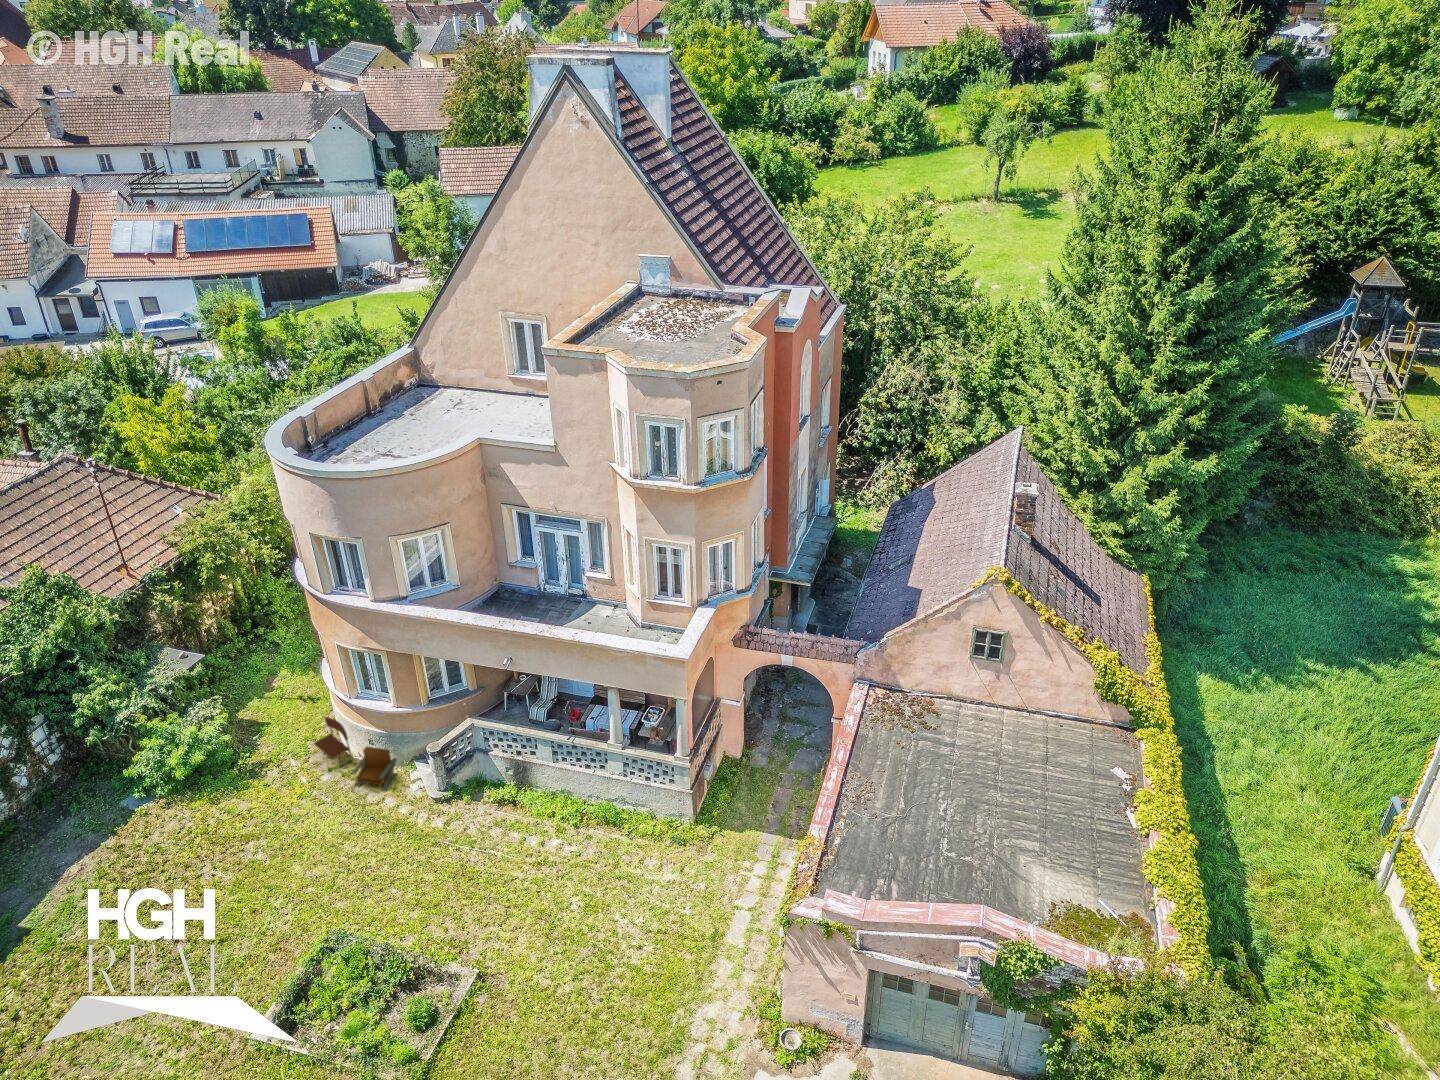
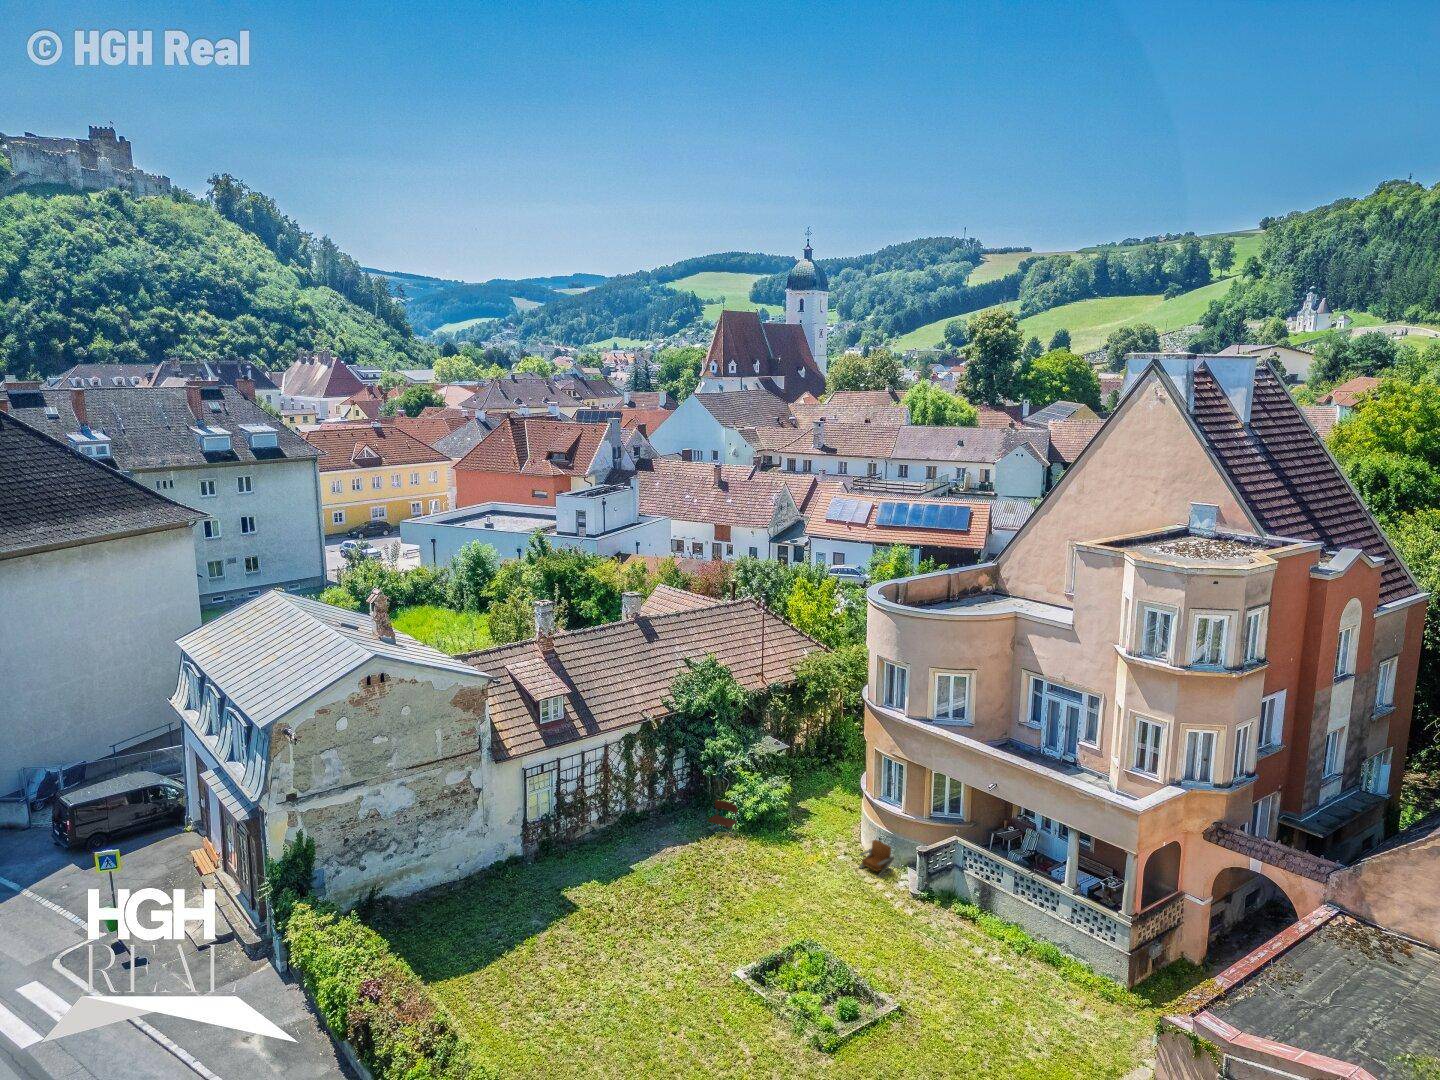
bench: present [314,717,353,767] -> present [708,800,738,836]

